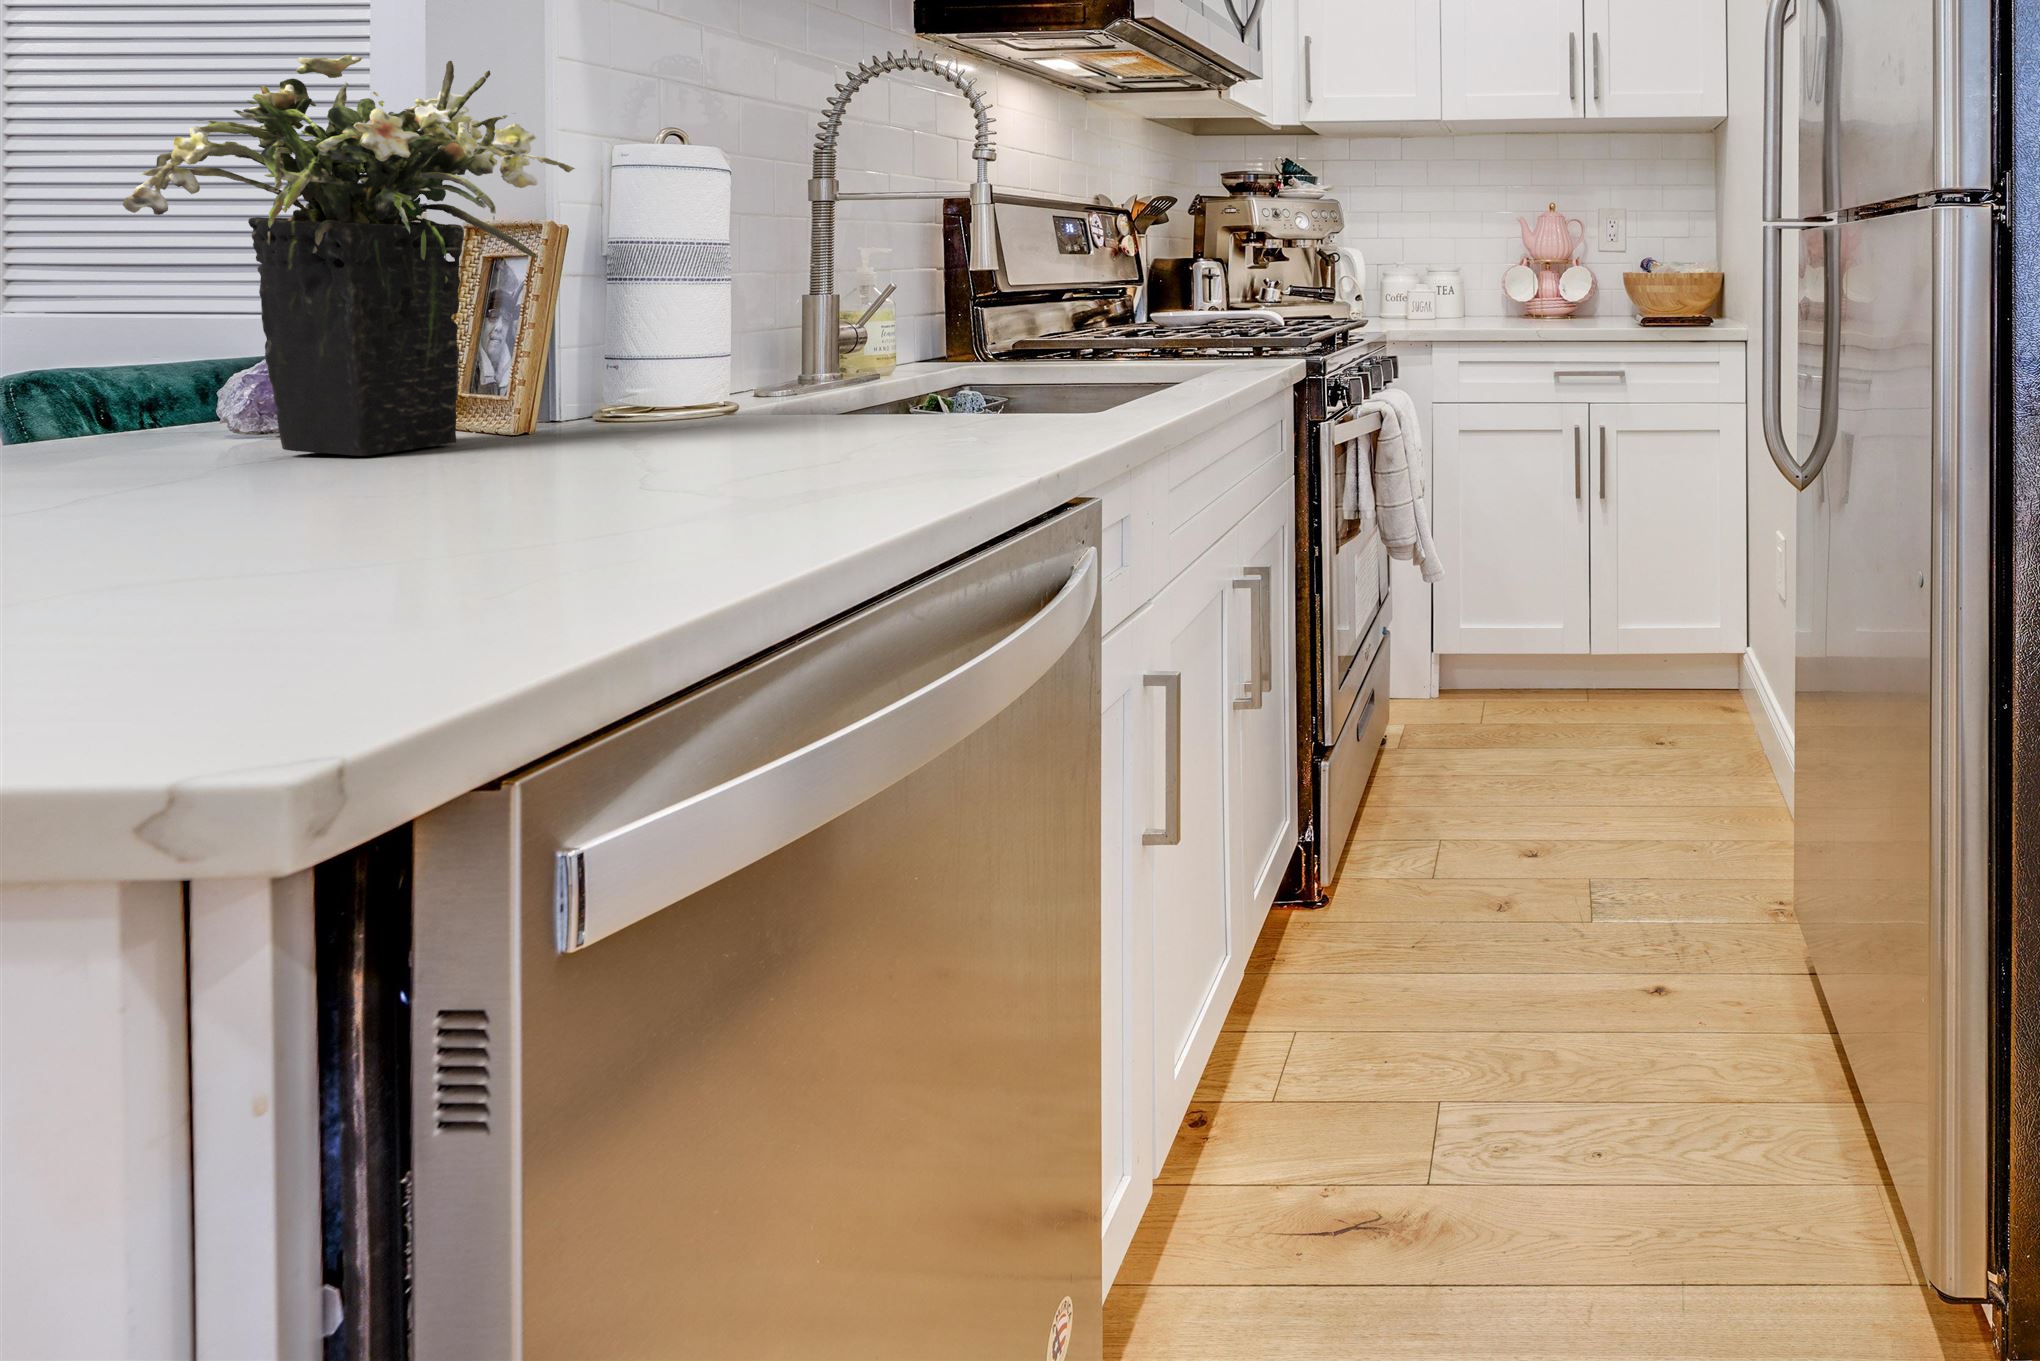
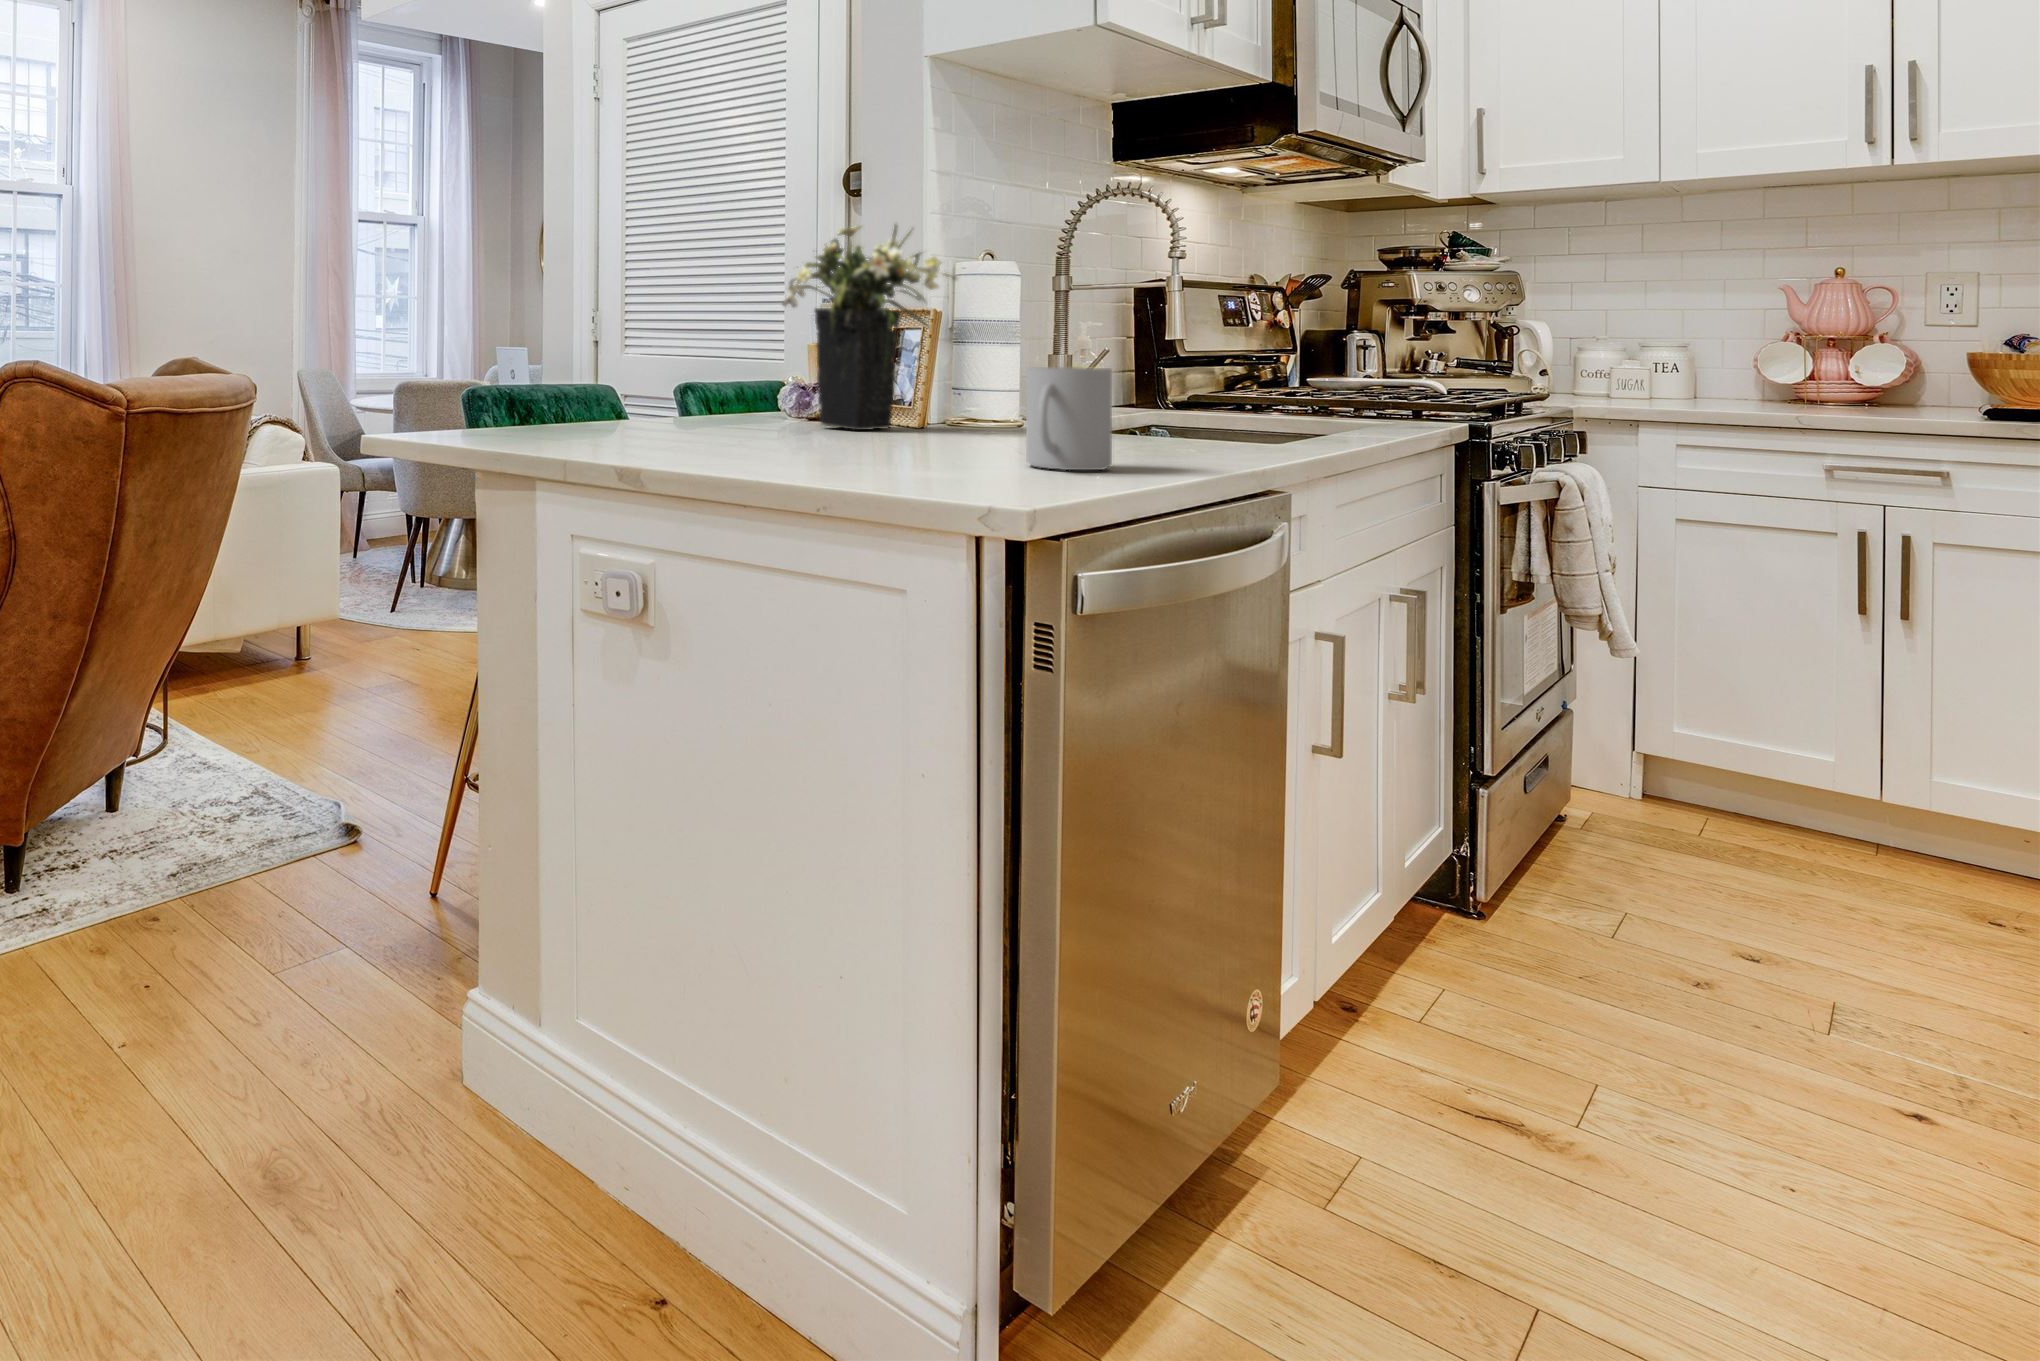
mug: none [607,331,790,536] -> present [1026,367,1112,470]

